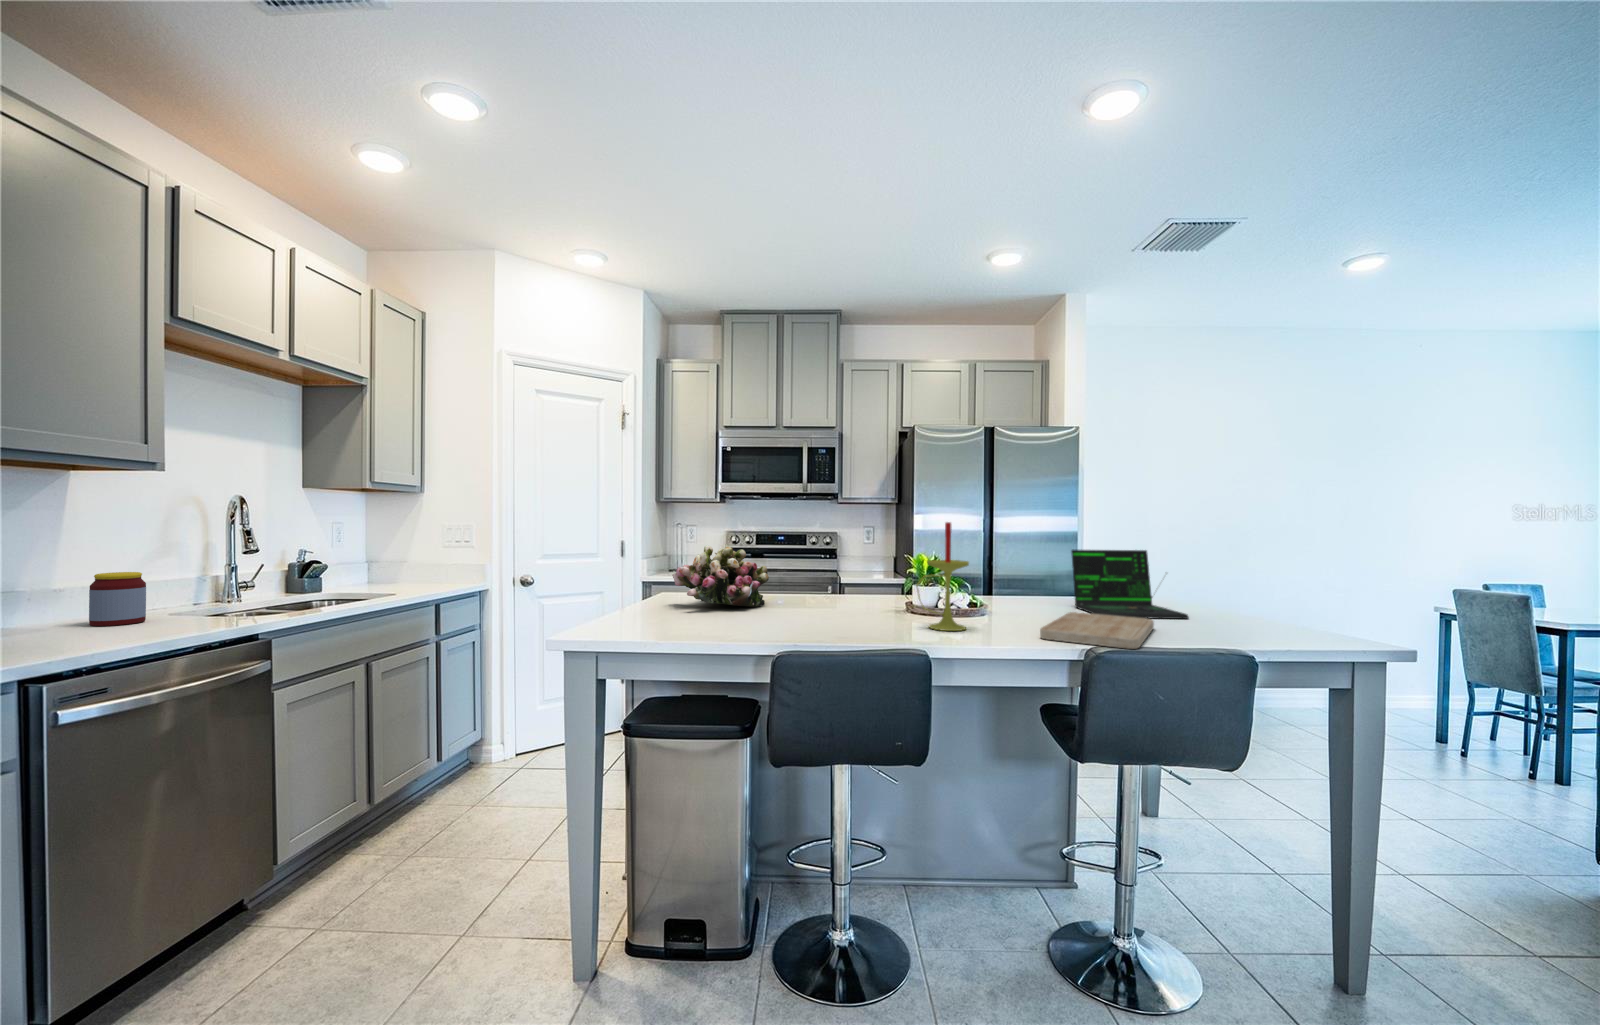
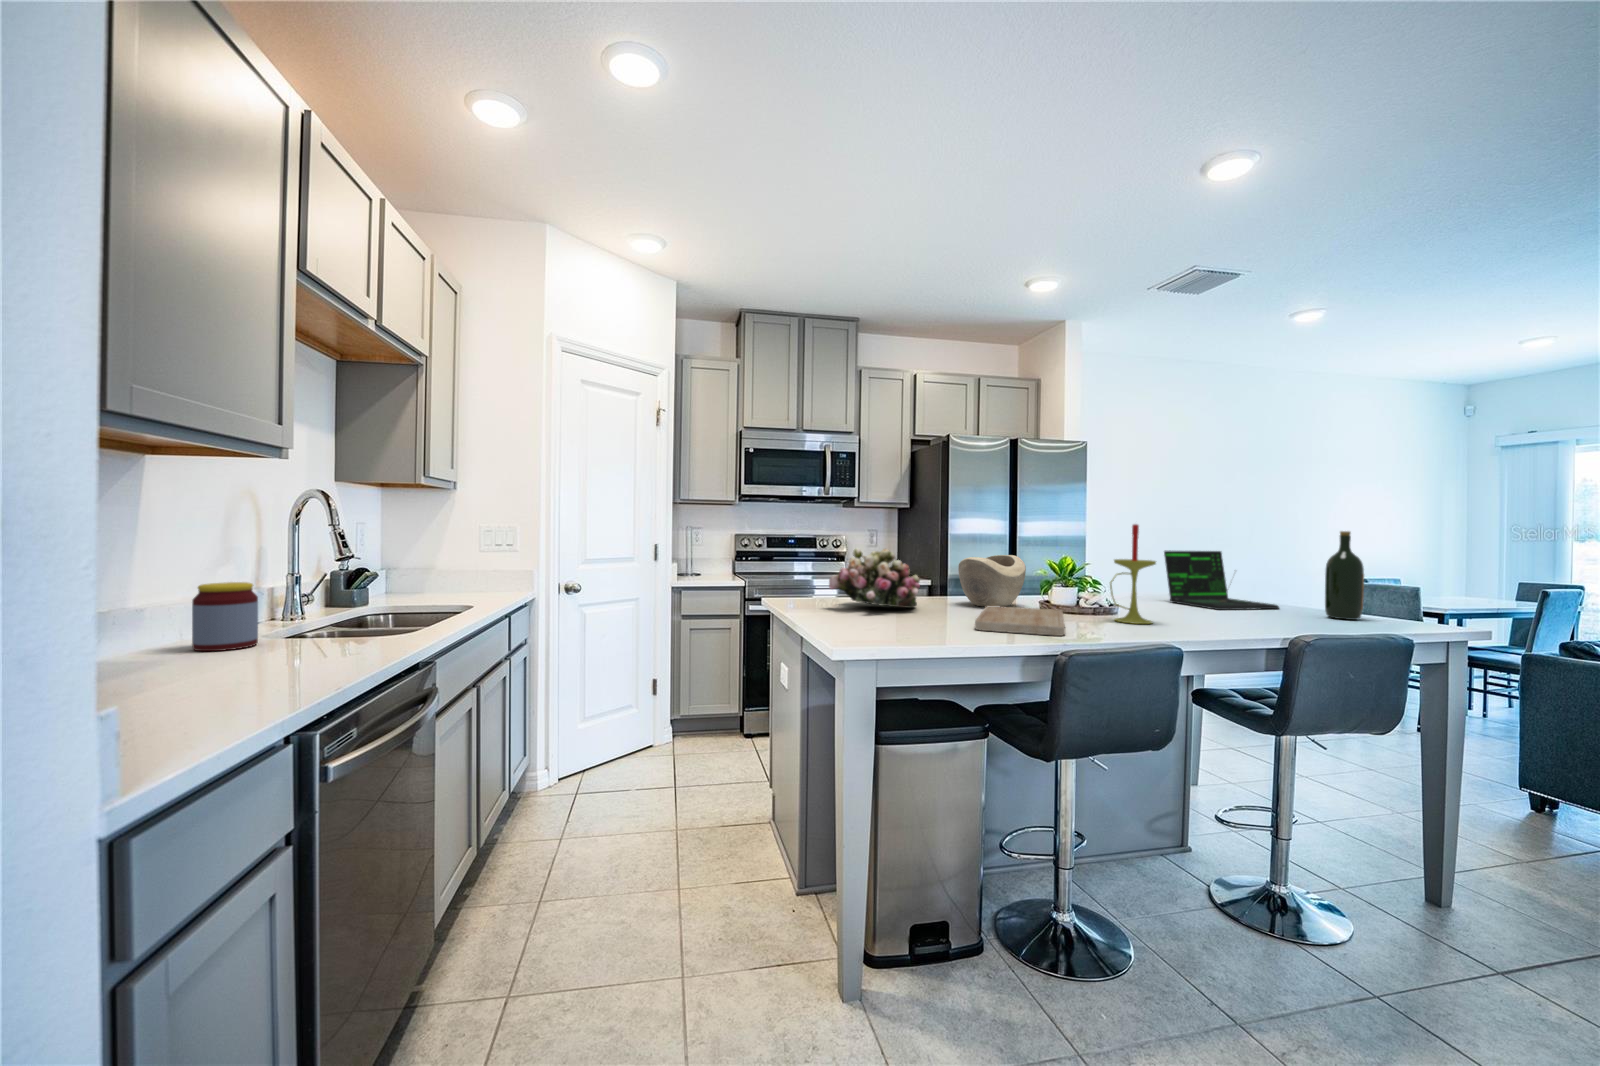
wine bottle: none [1211,529,1254,635] -> present [1325,531,1364,620]
decorative bowl: none [819,553,887,607] -> present [958,555,1026,607]
cutting board: present [1040,612,1154,649] -> present [975,606,1065,636]

